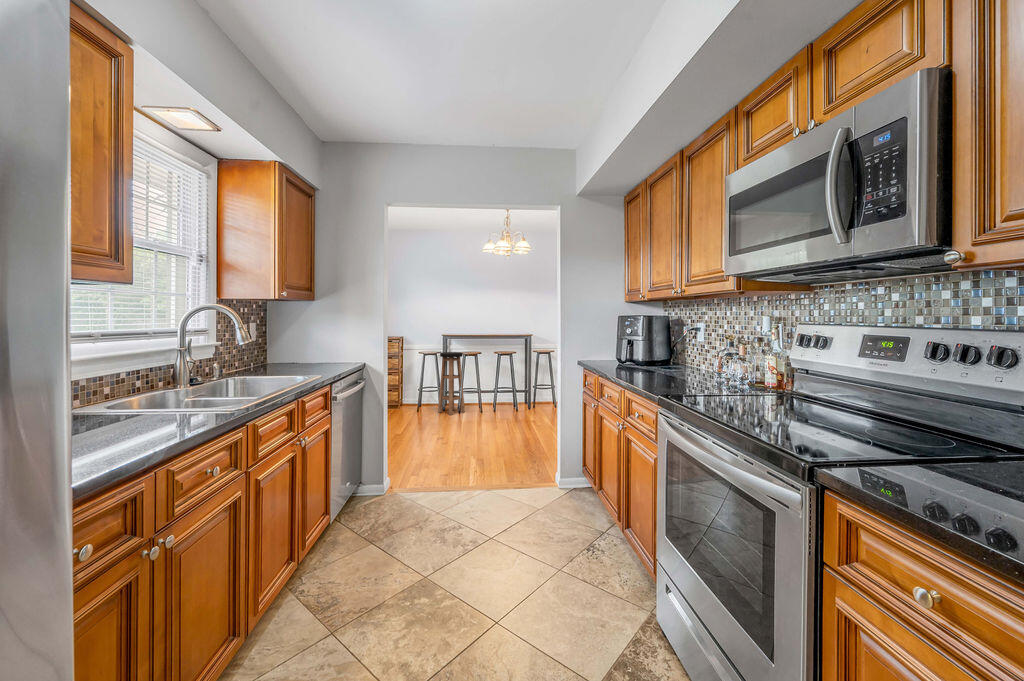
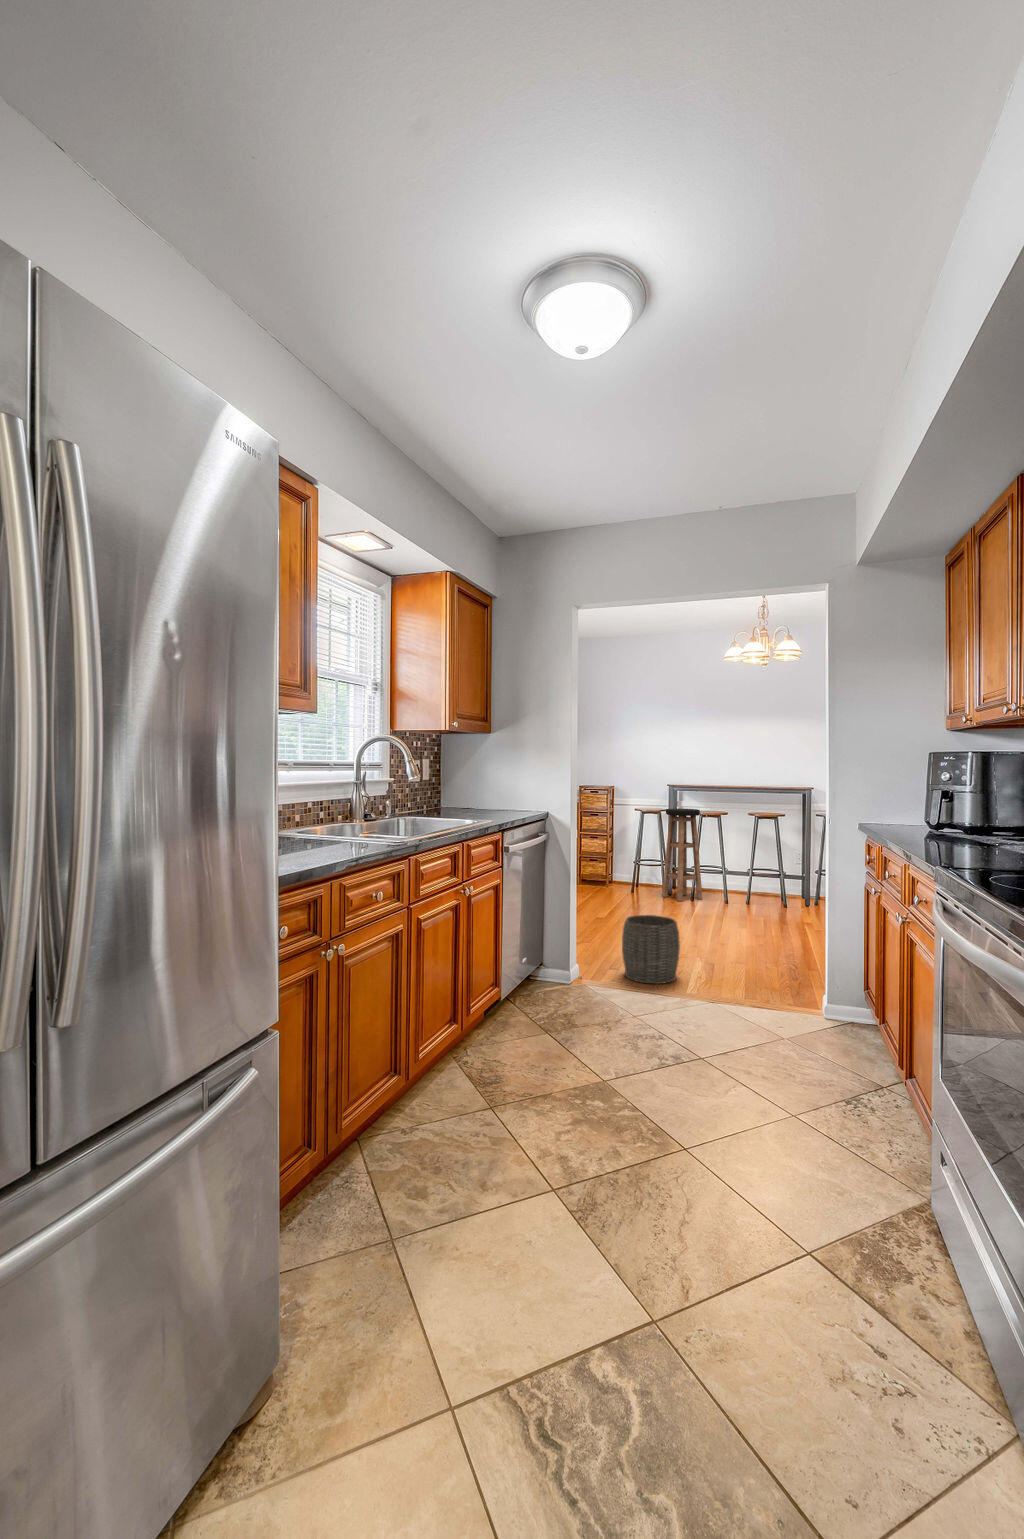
woven basket: none [422,433,463,484] -> present [622,915,680,984]

